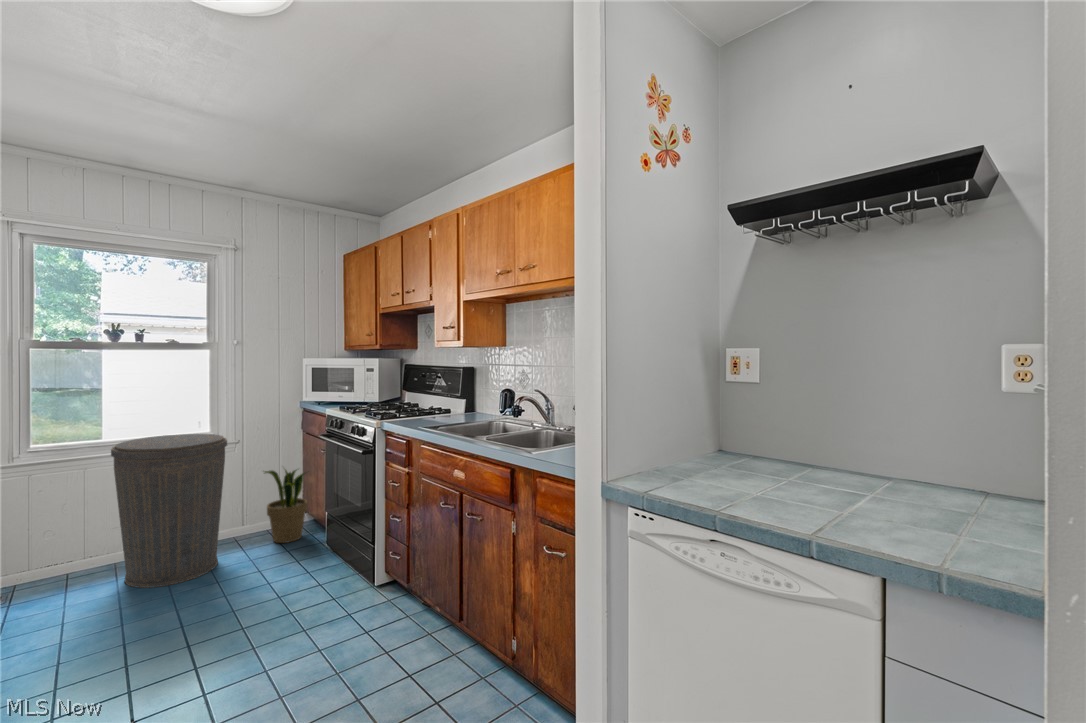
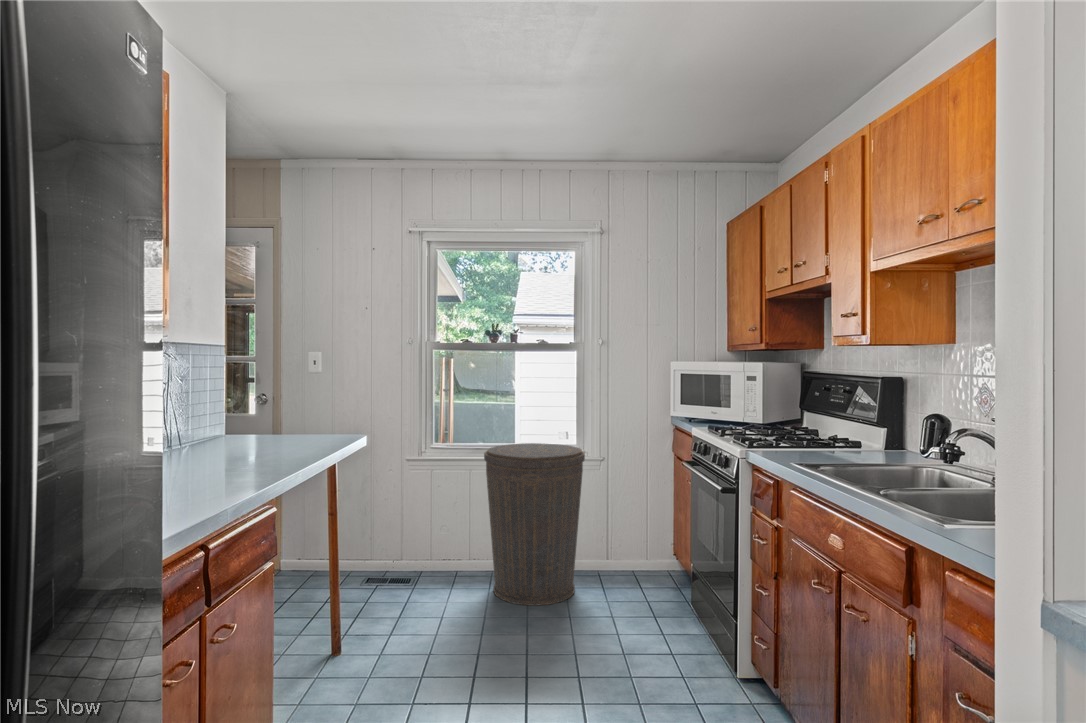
potted plant: present [265,470,307,543] -> none [622,492,675,588]

